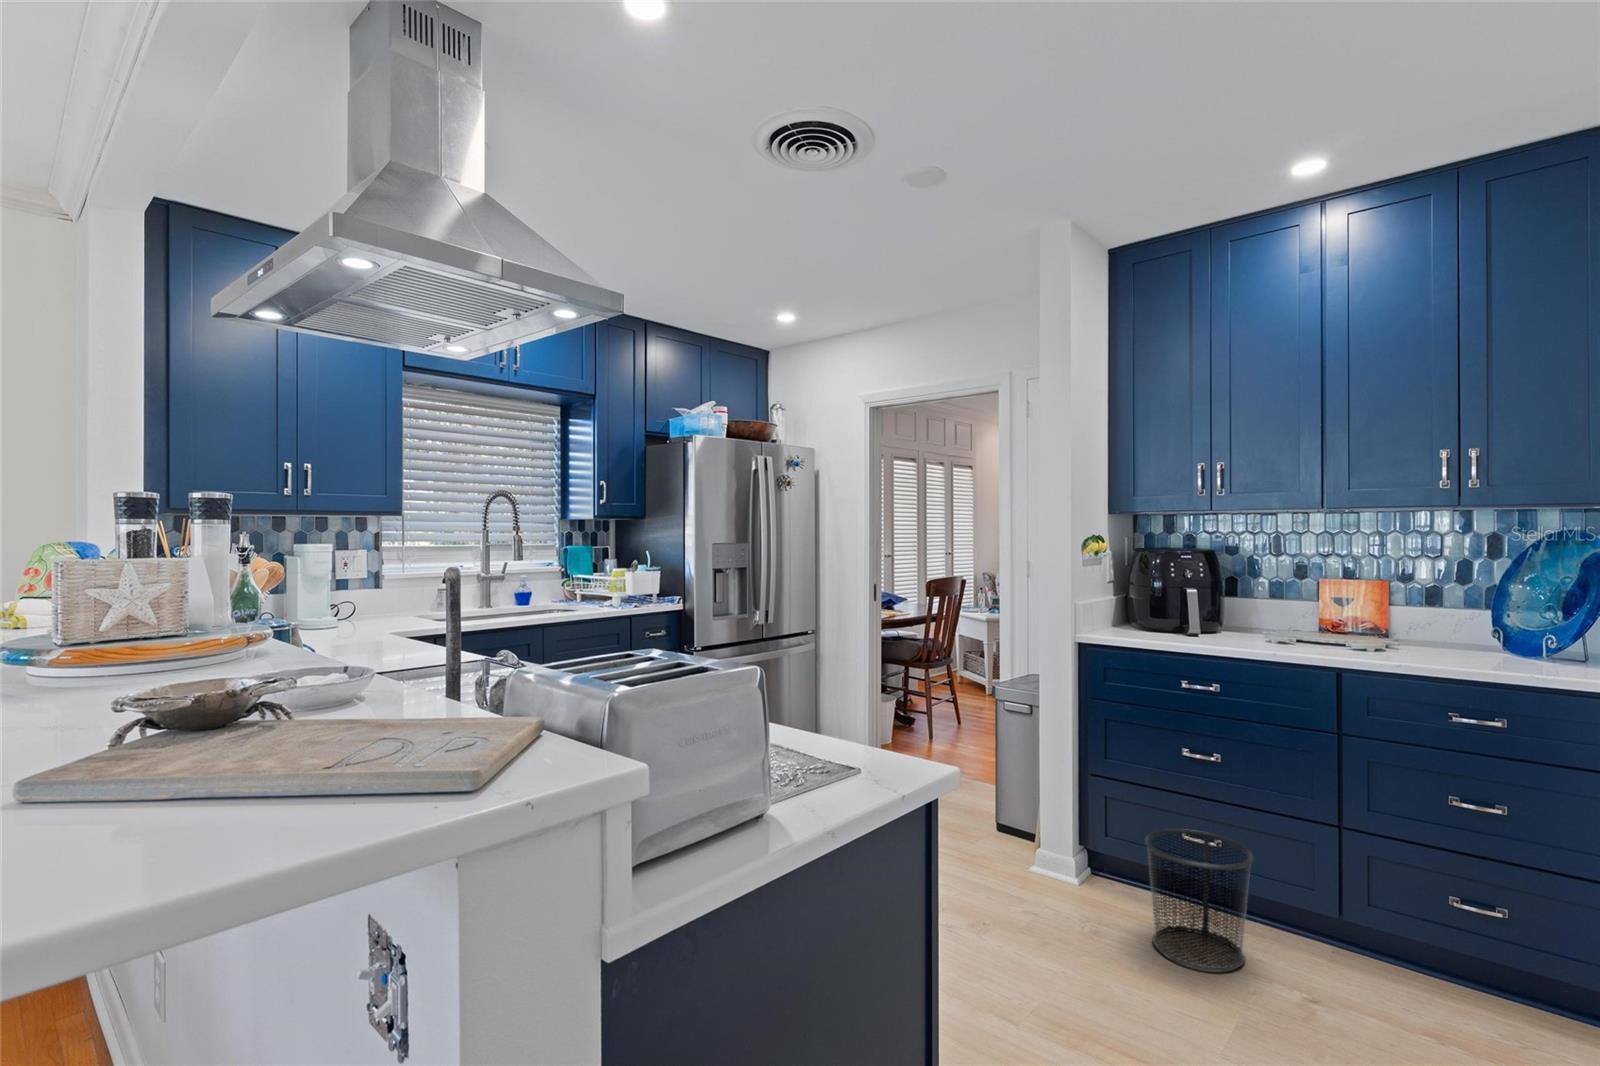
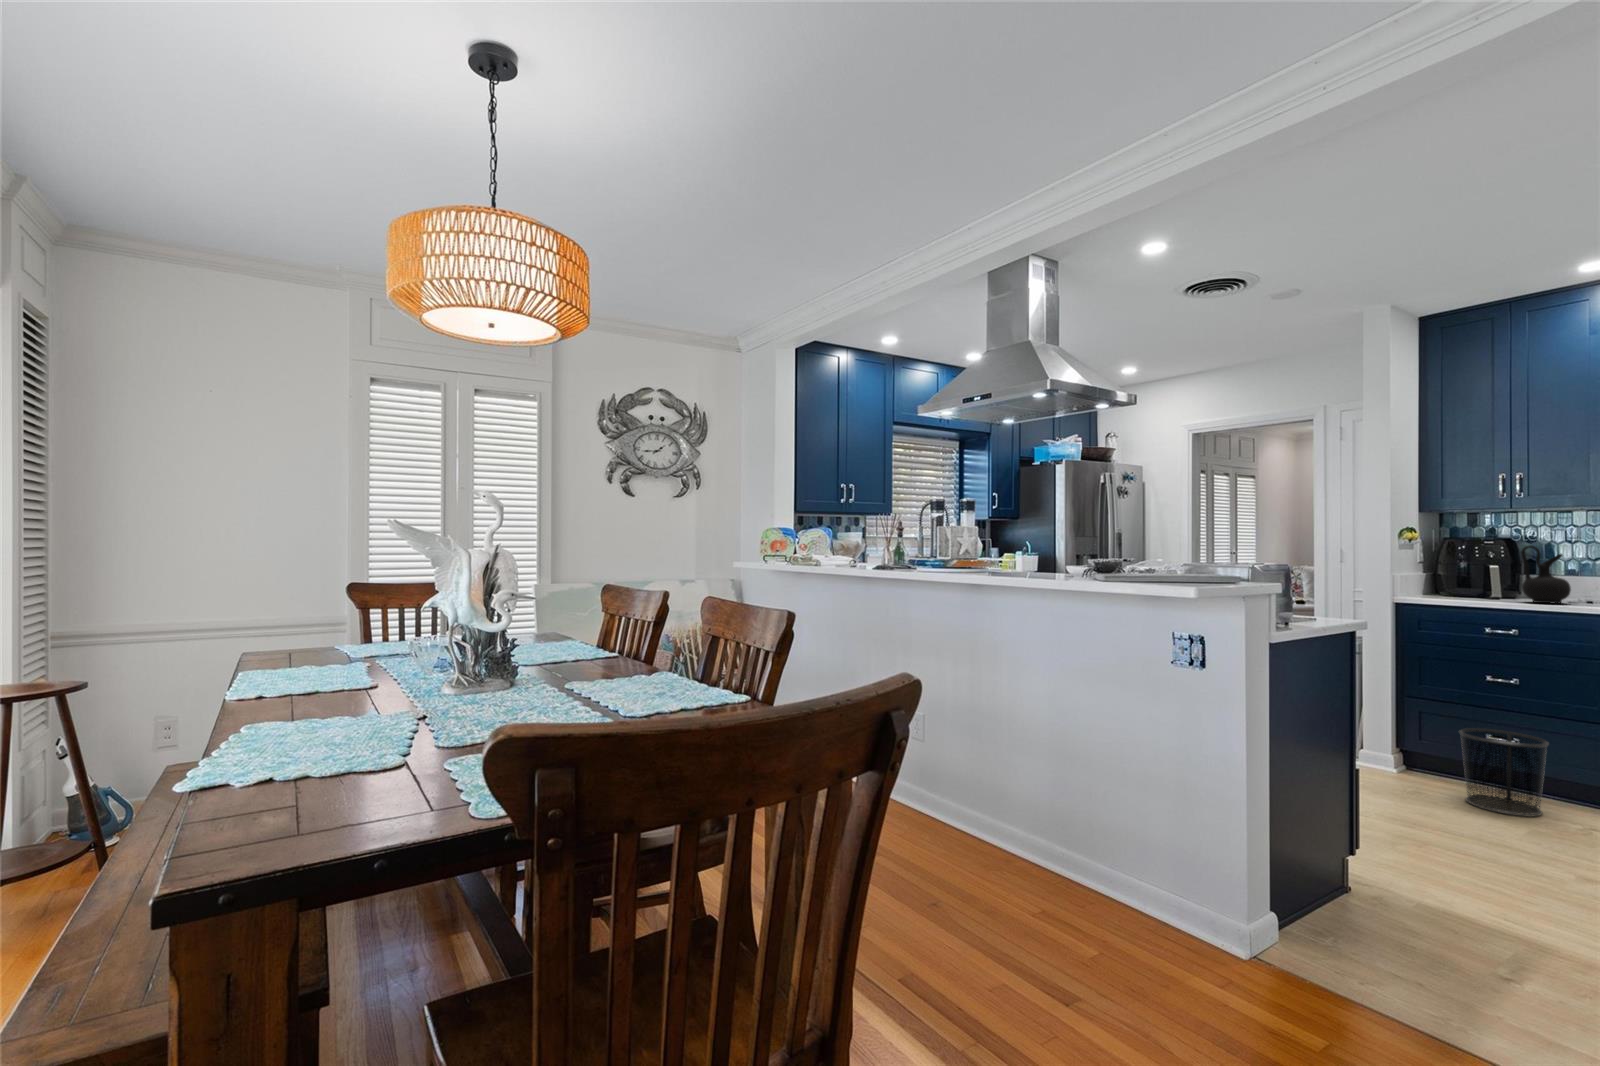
ceramic jug: none [1222,563,1277,644] -> present [1521,545,1571,604]

